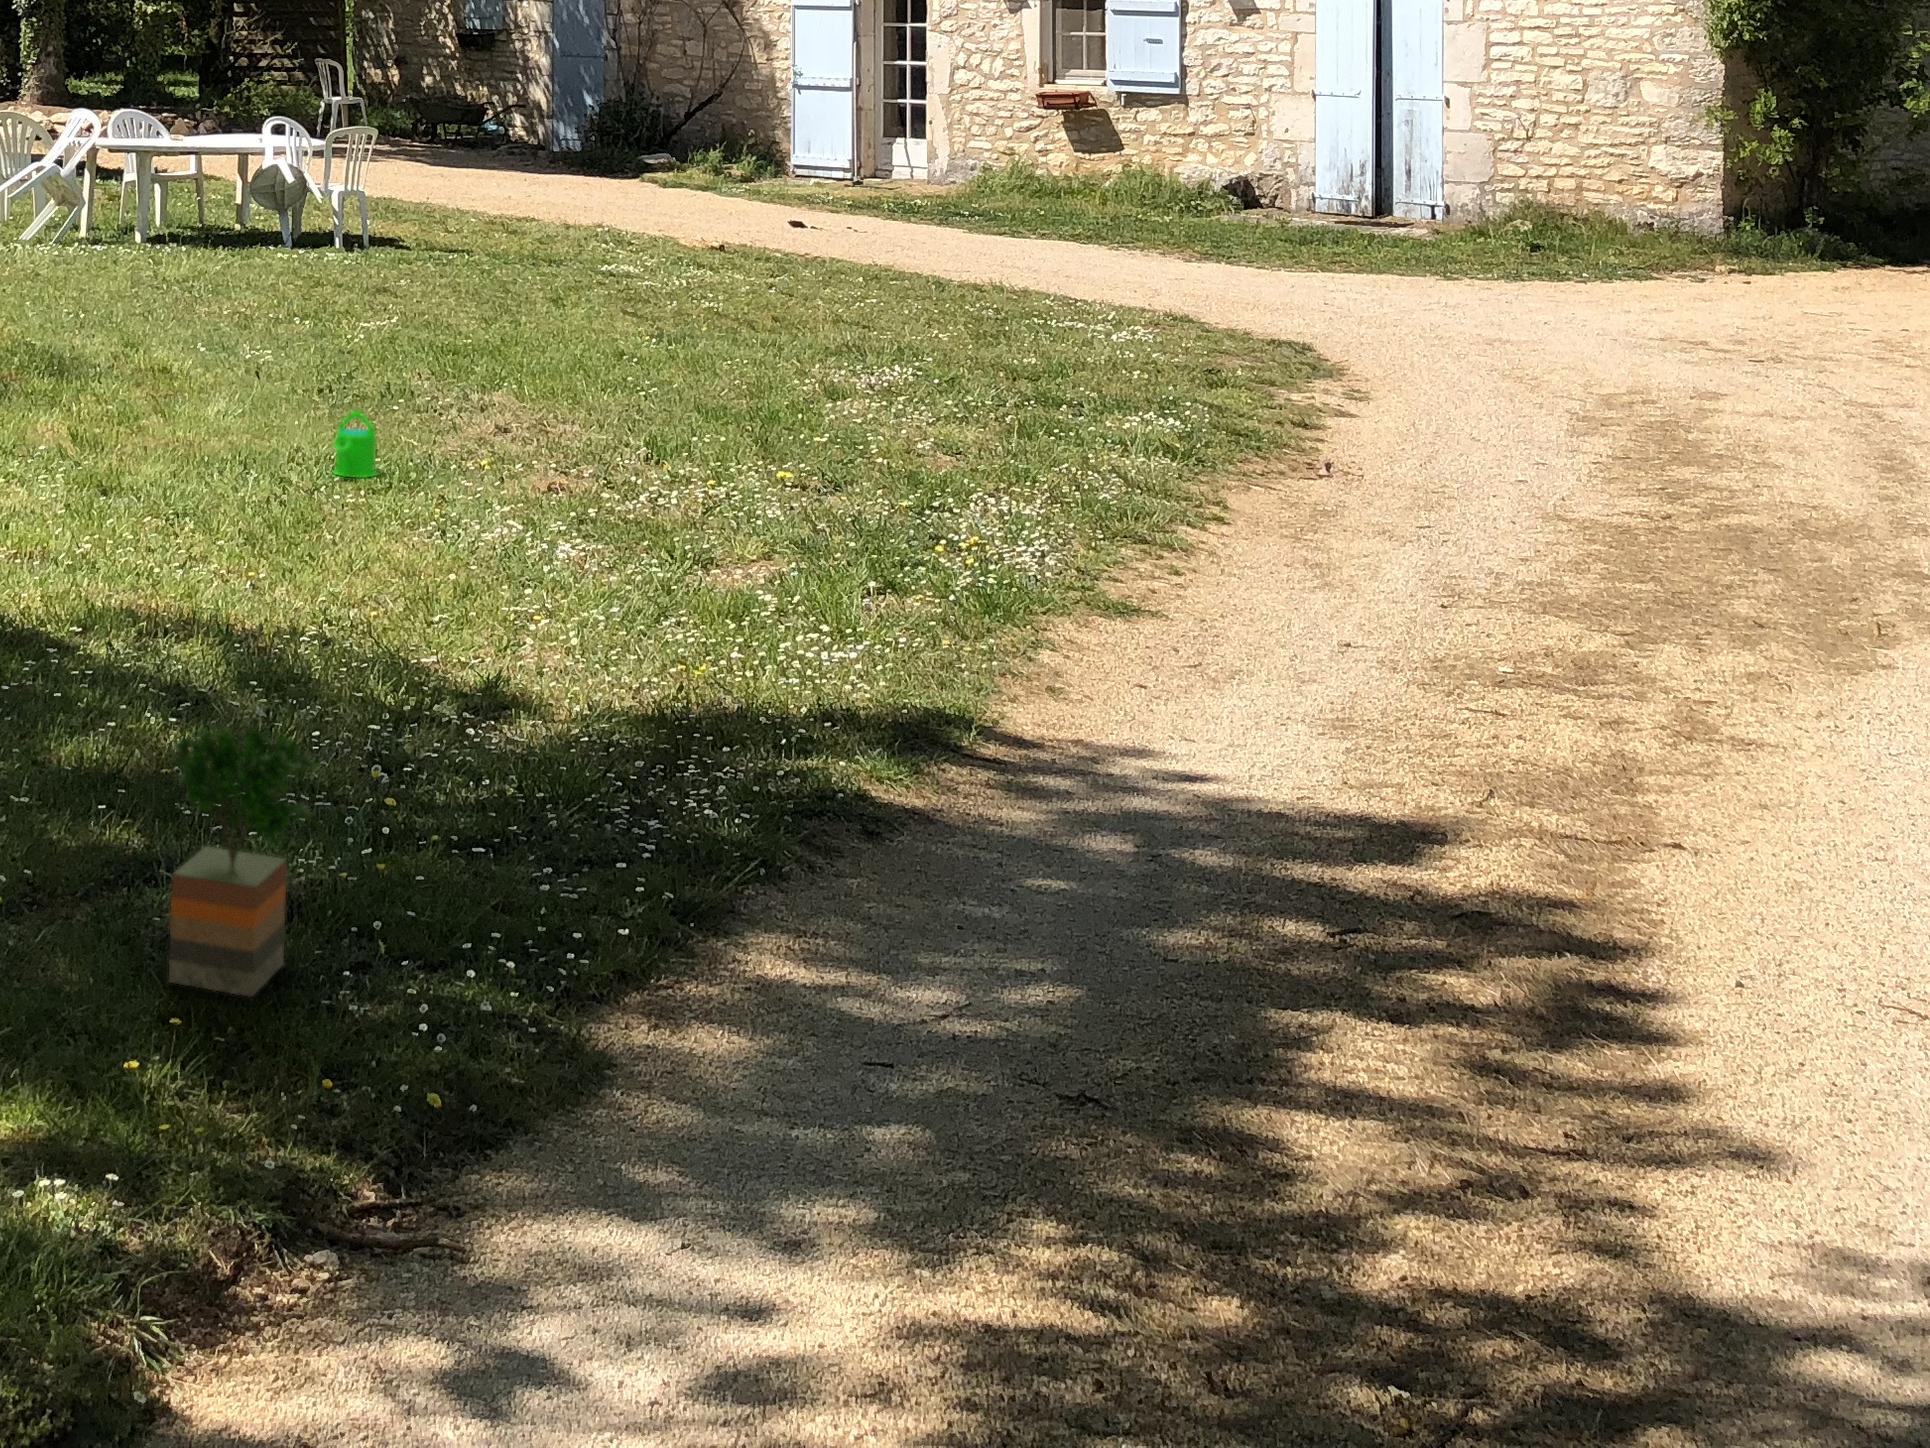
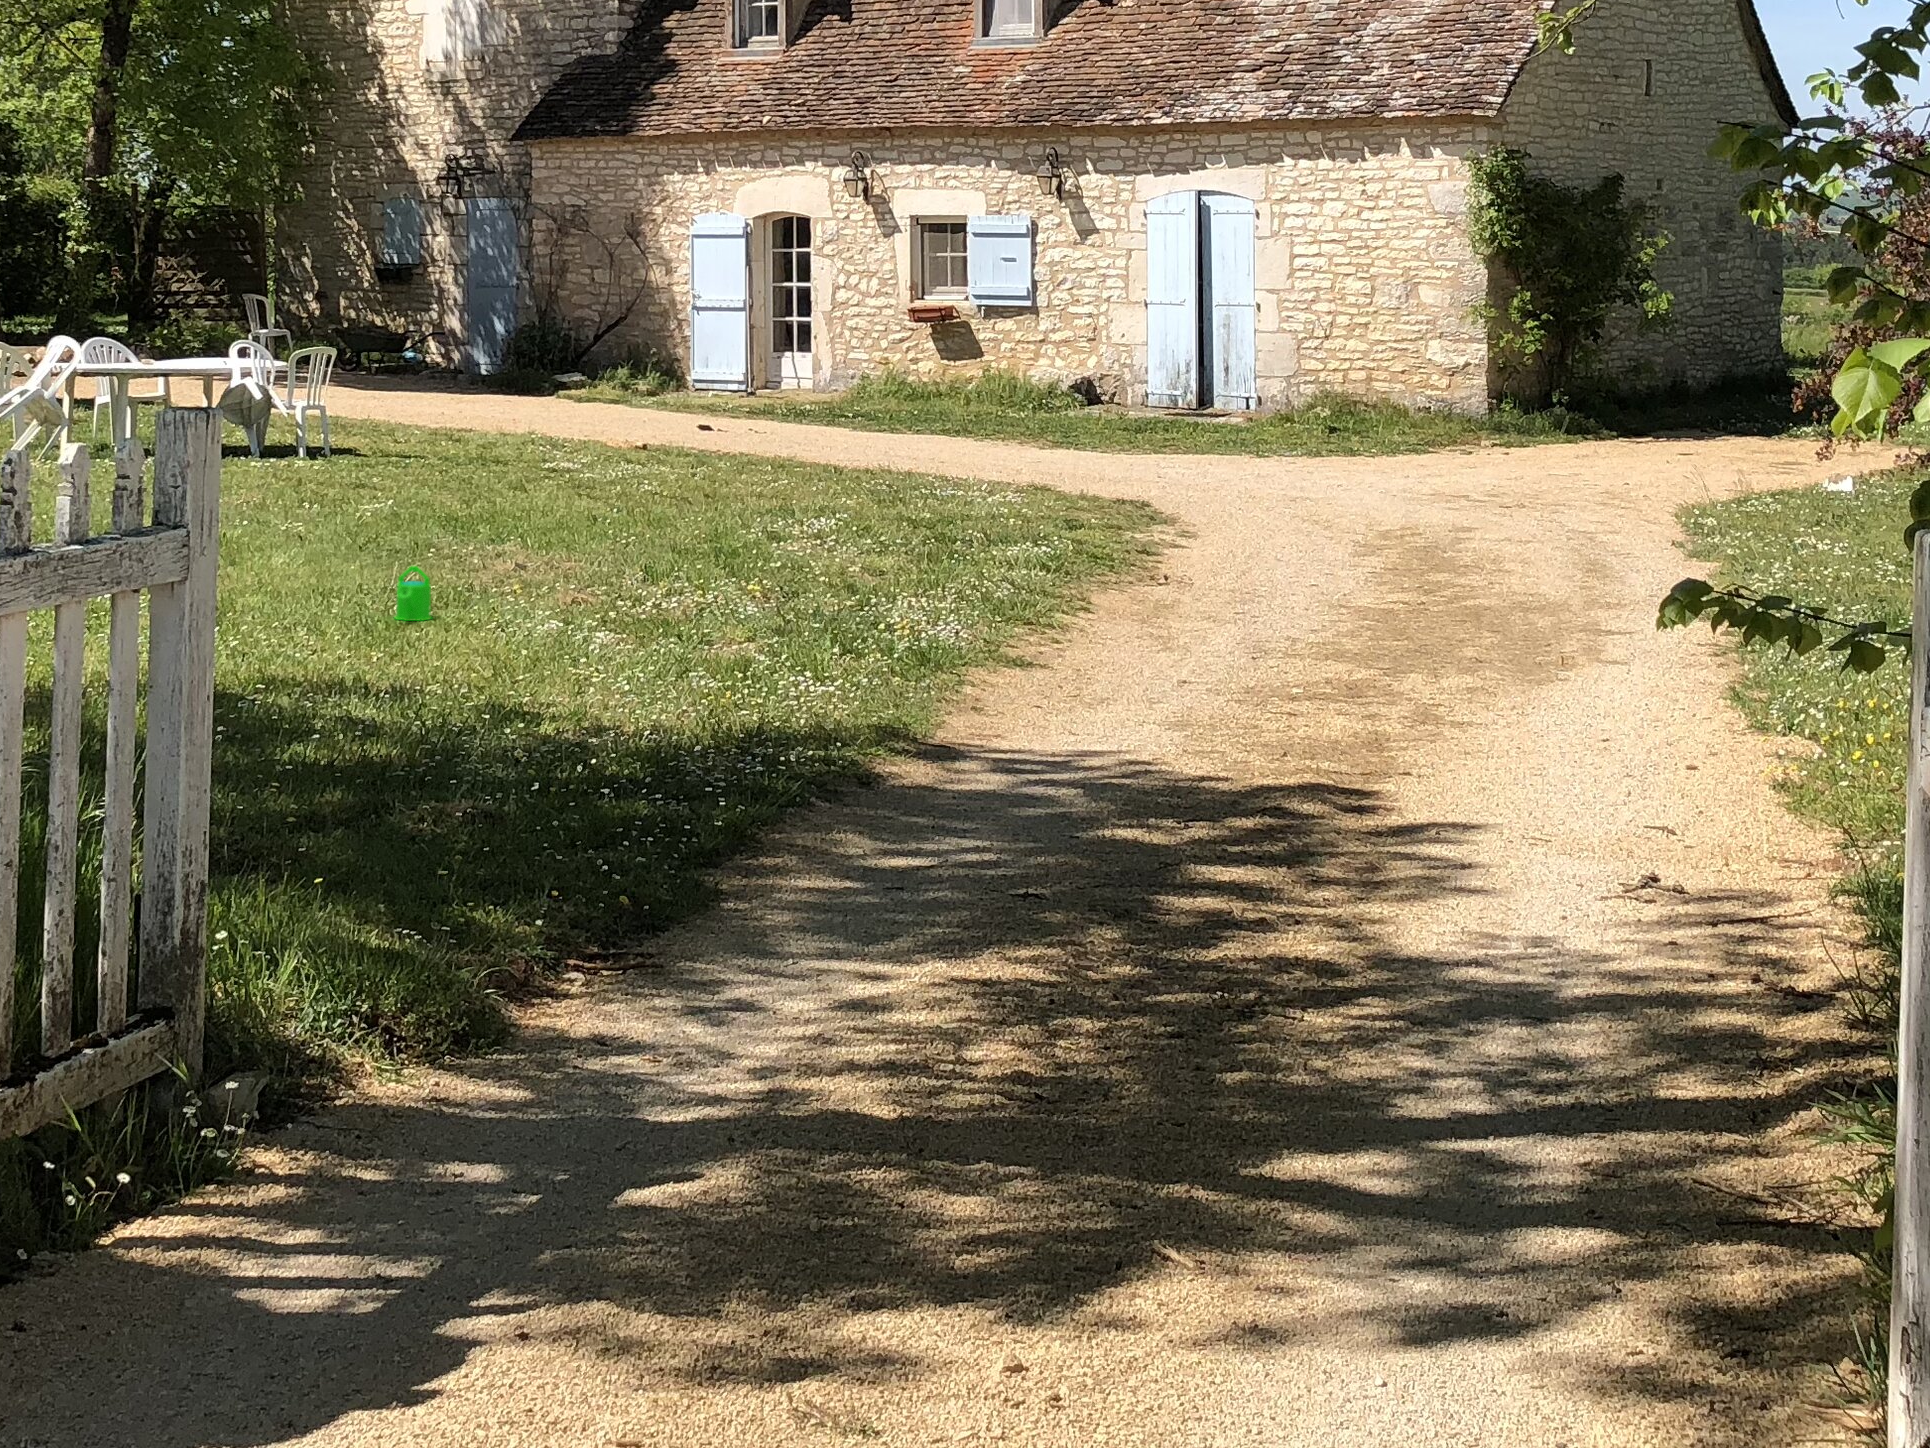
potted tree: present [169,726,319,997] -> none [415,732,533,924]

